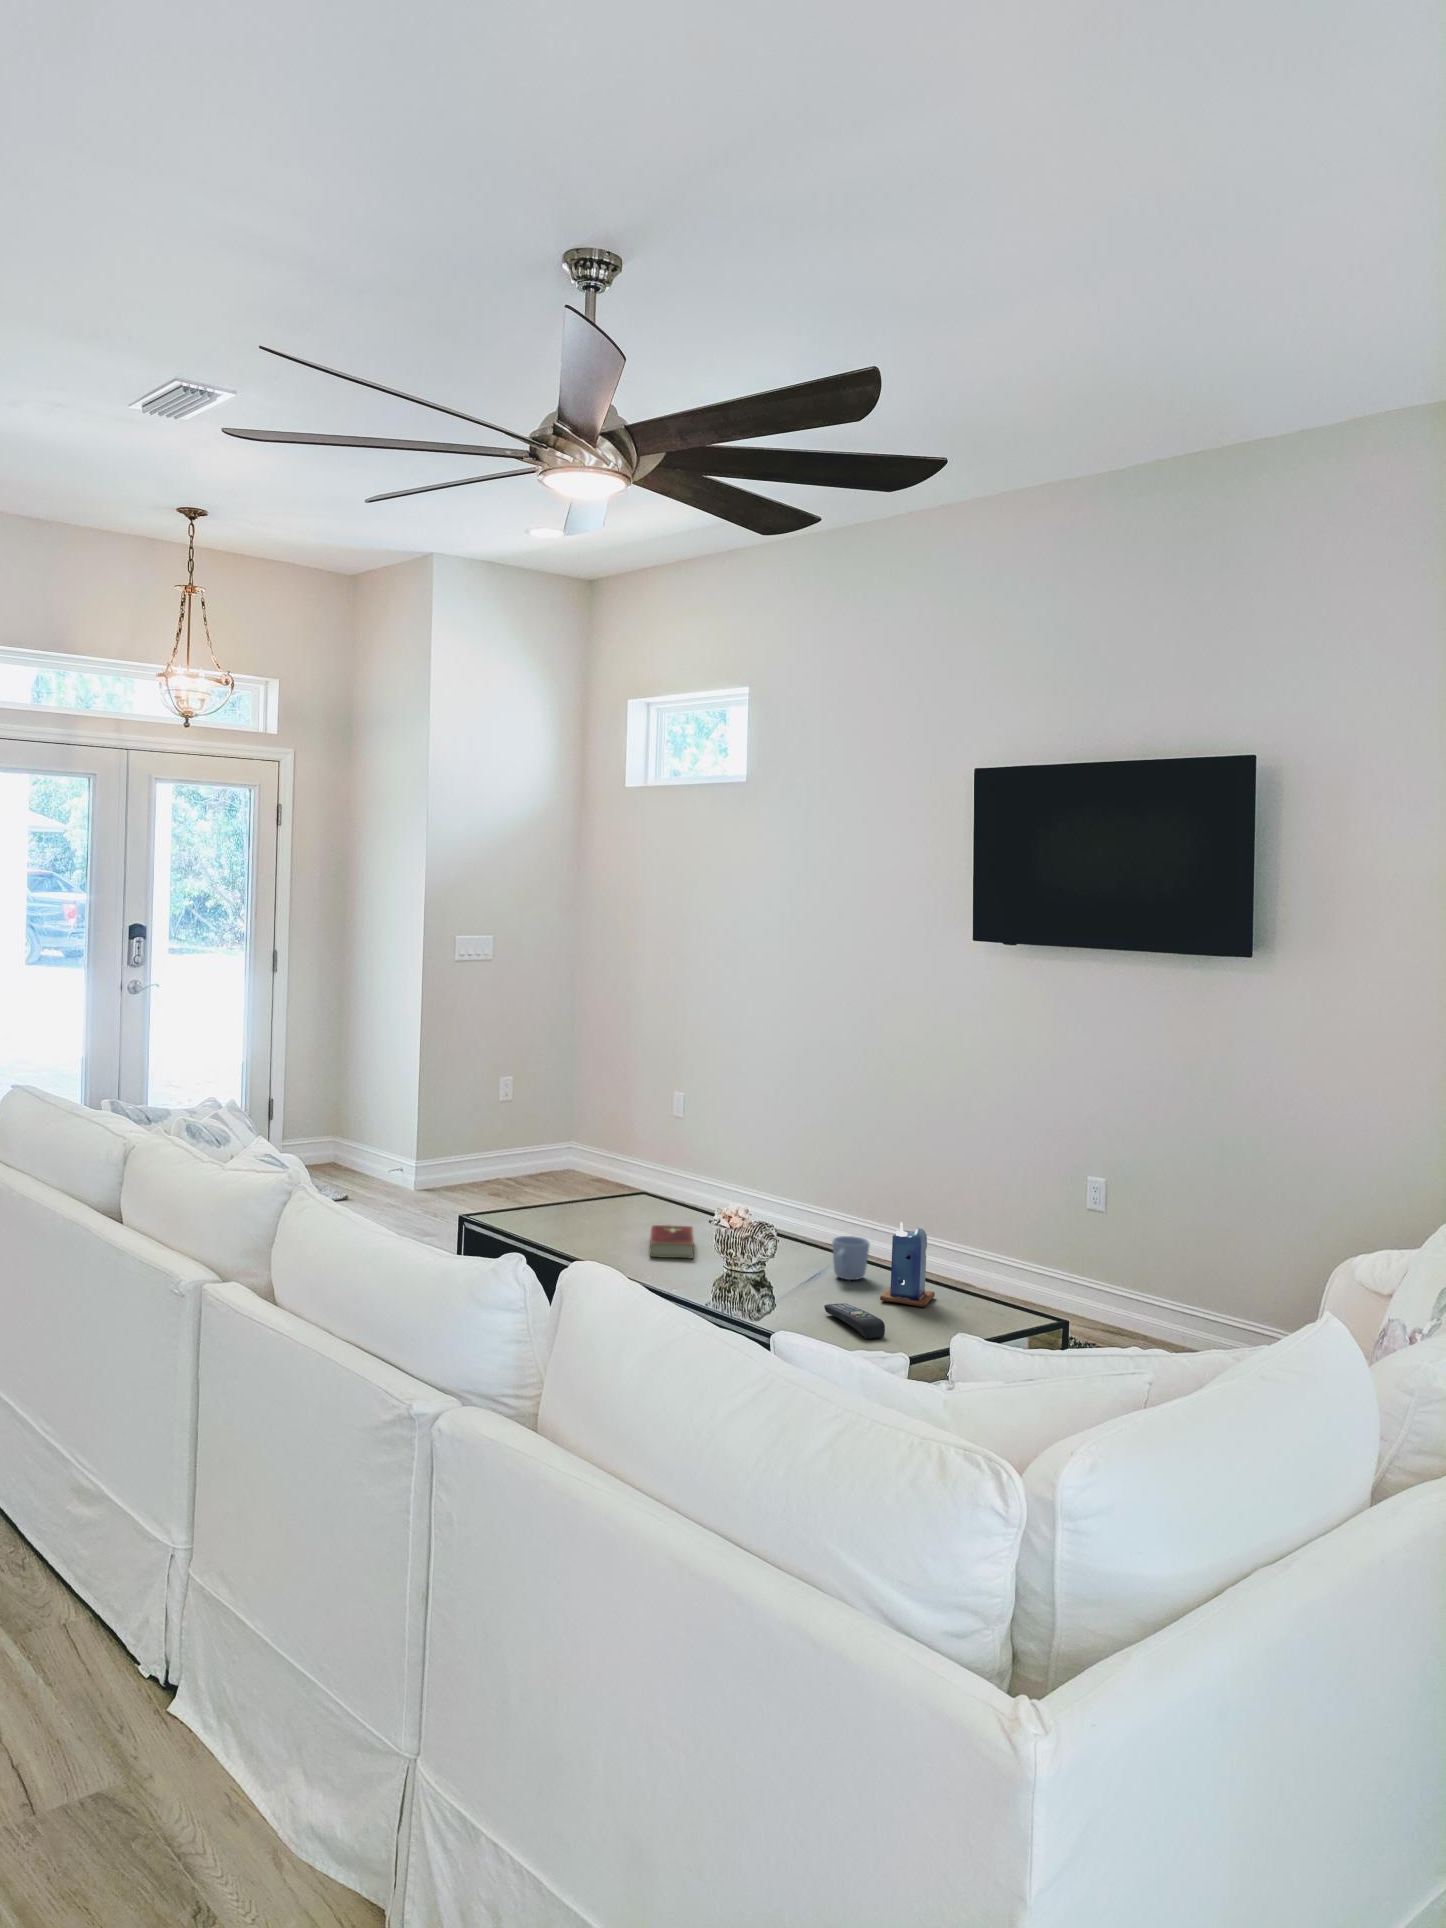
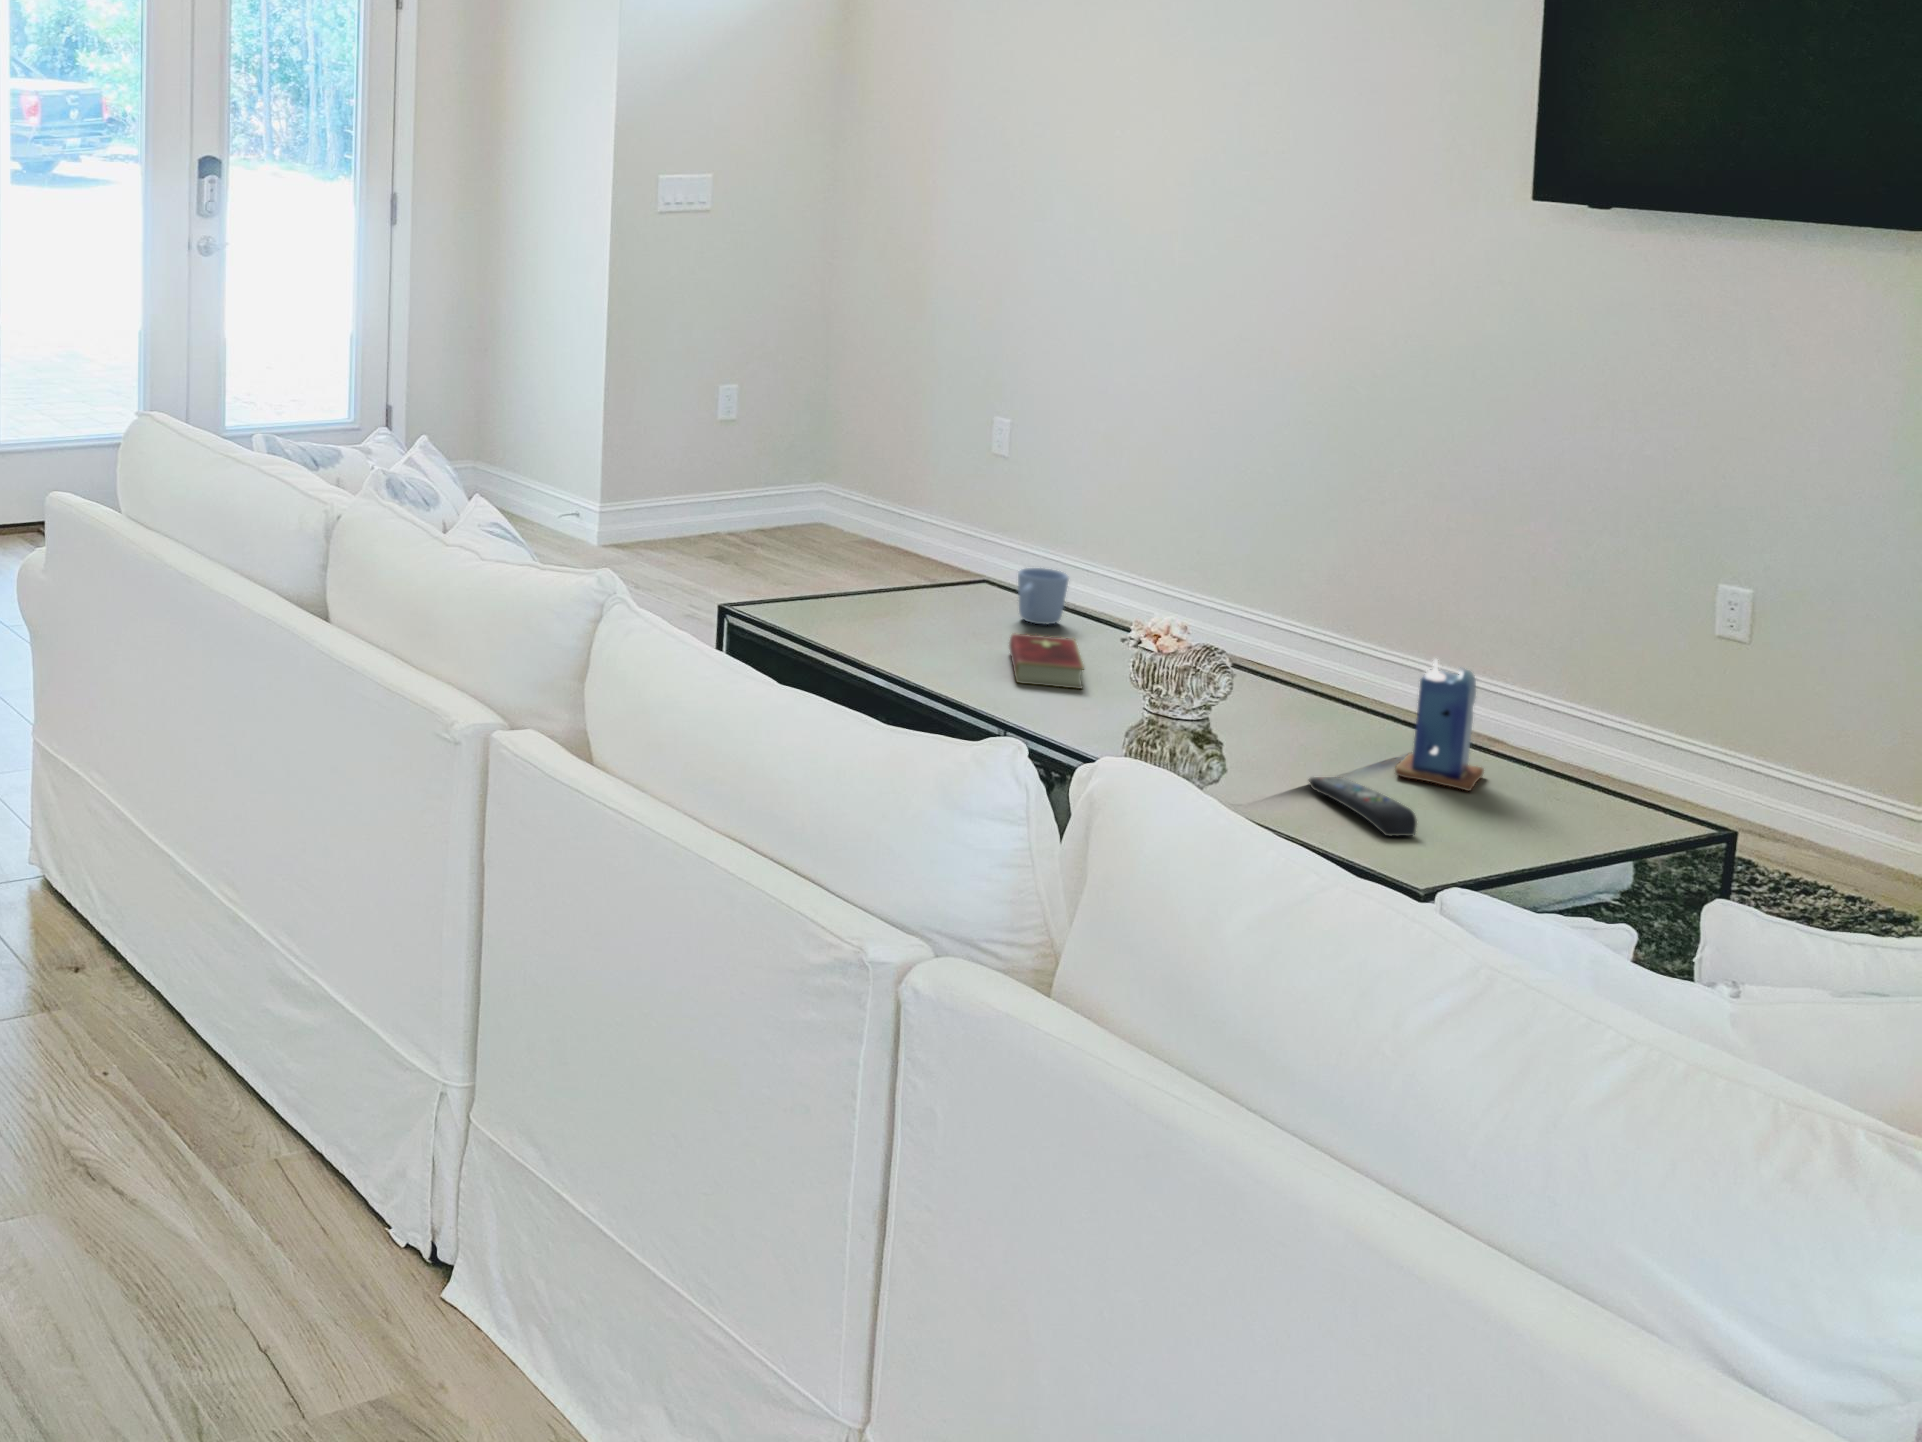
mug: present [832,1236,869,1280] -> present [1018,568,1068,624]

